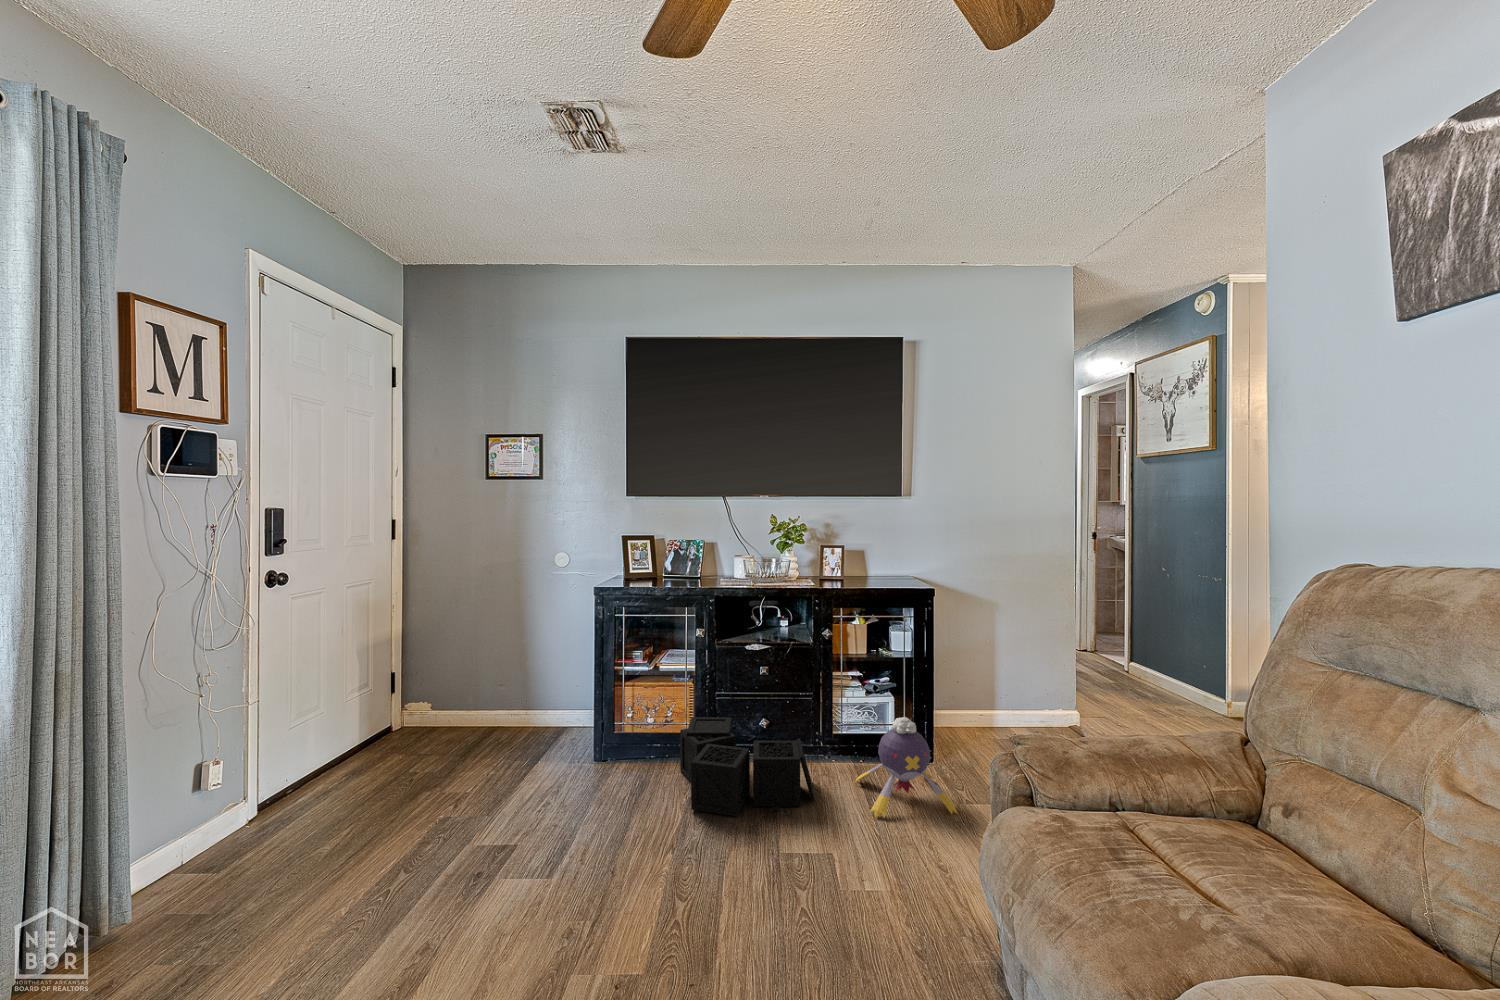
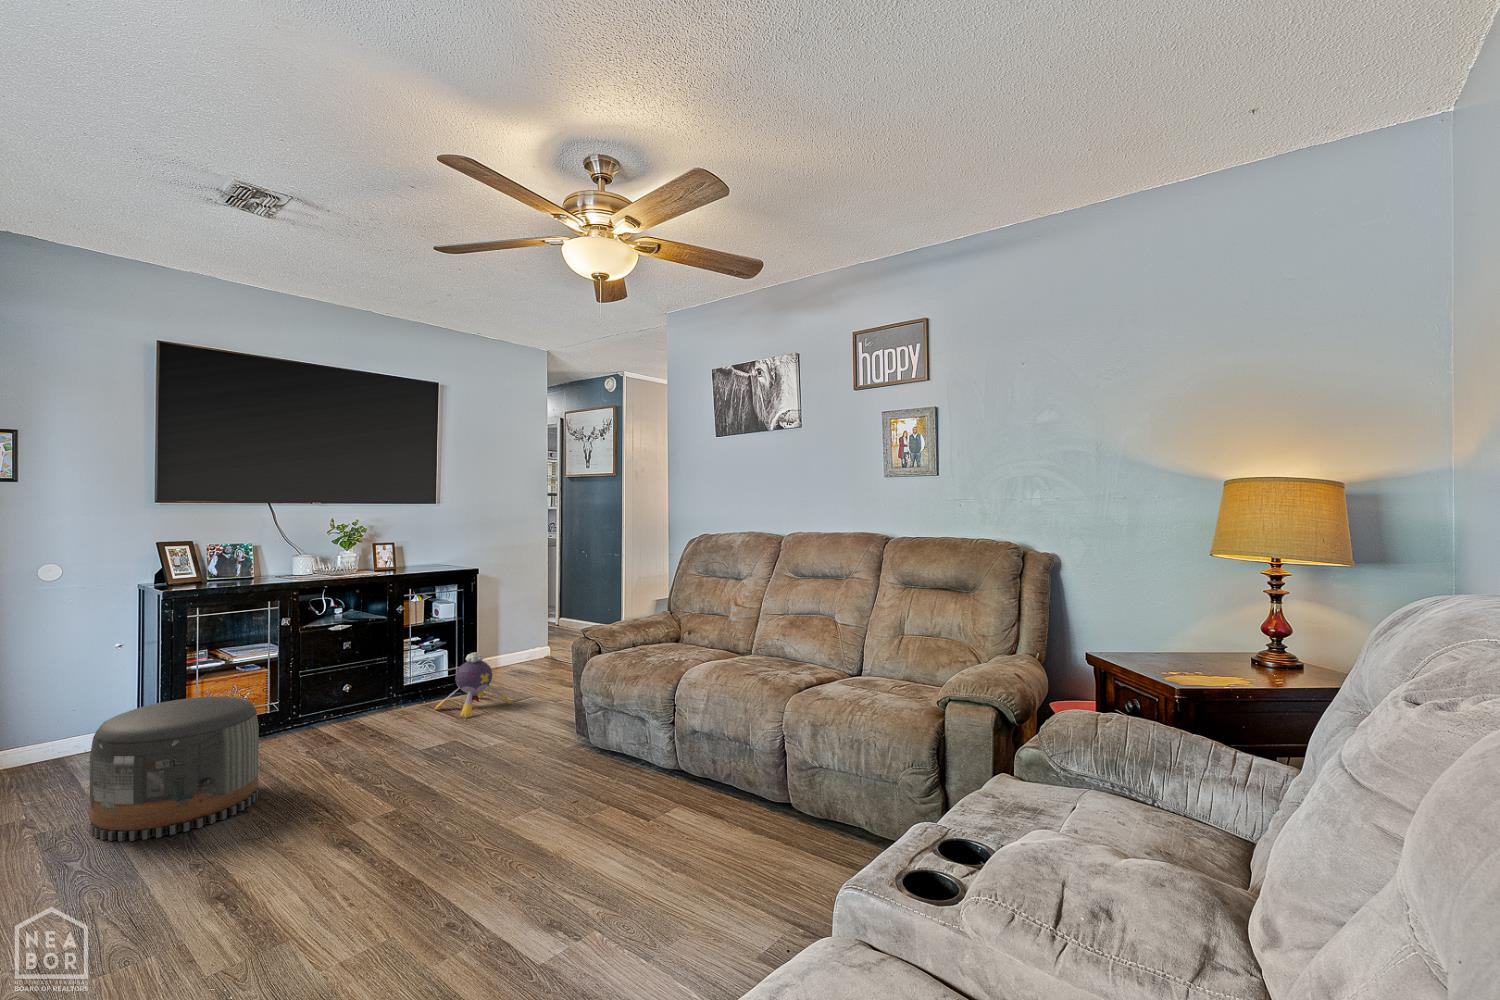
pouf: none [431,717,588,895] -> present [89,697,259,841]
storage bin: present [680,717,815,819] -> none [277,687,417,751]

